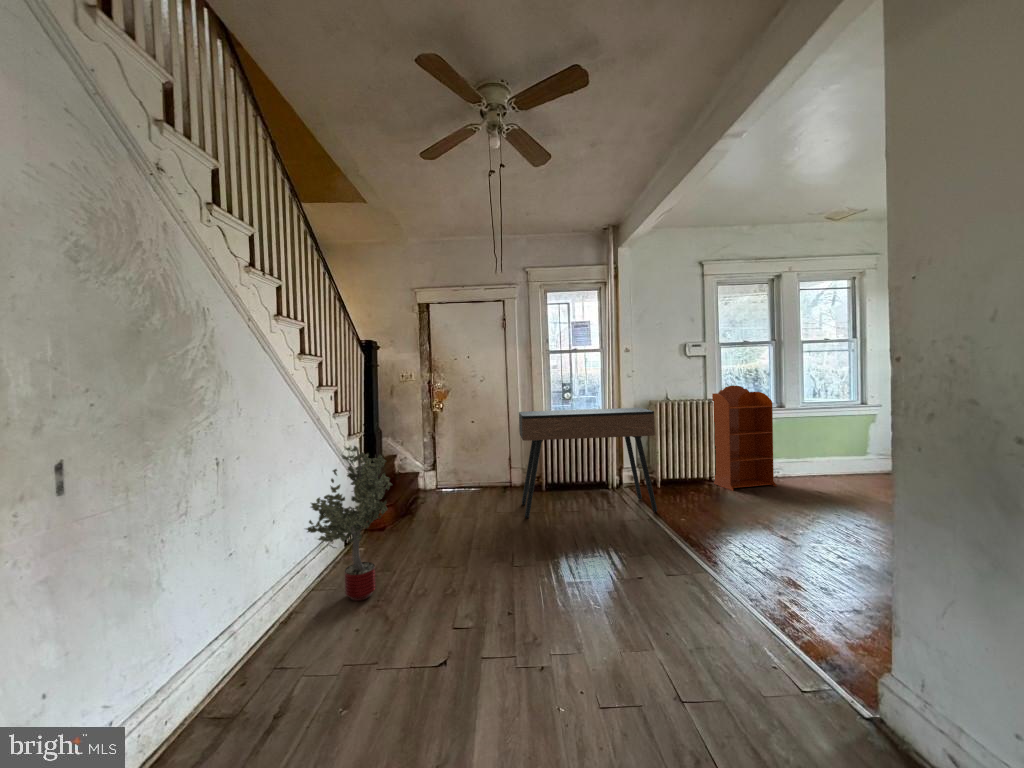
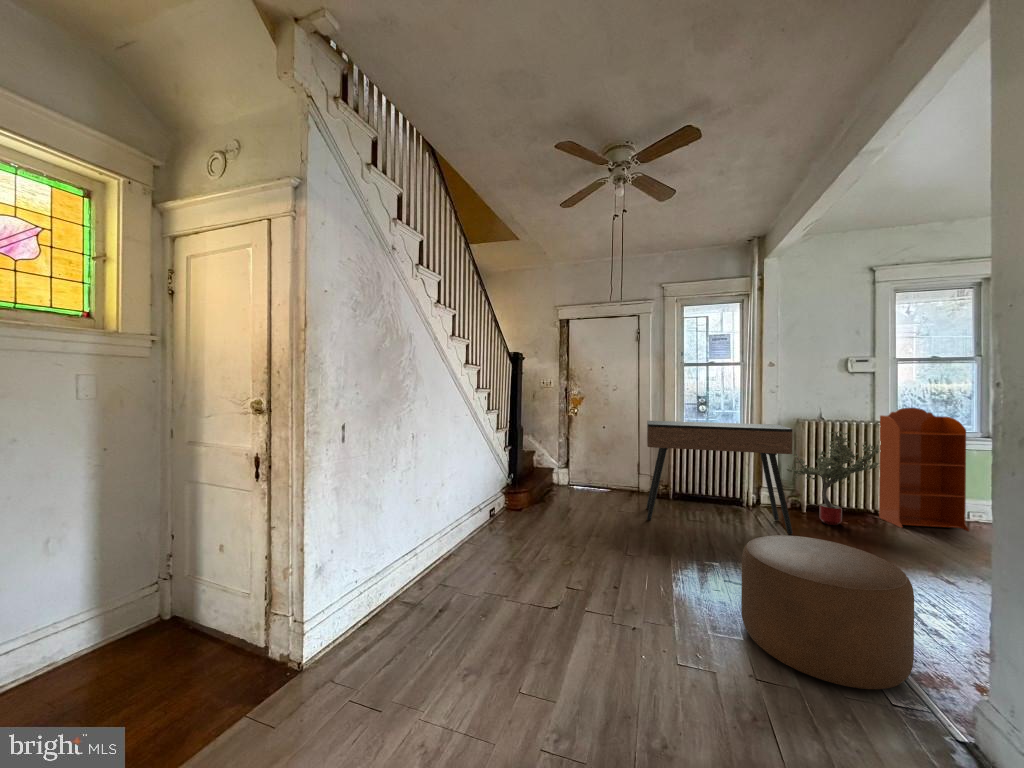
potted tree: present [306,446,393,601] -> present [787,431,879,525]
ottoman: none [646,523,809,683] -> present [741,535,914,689]

